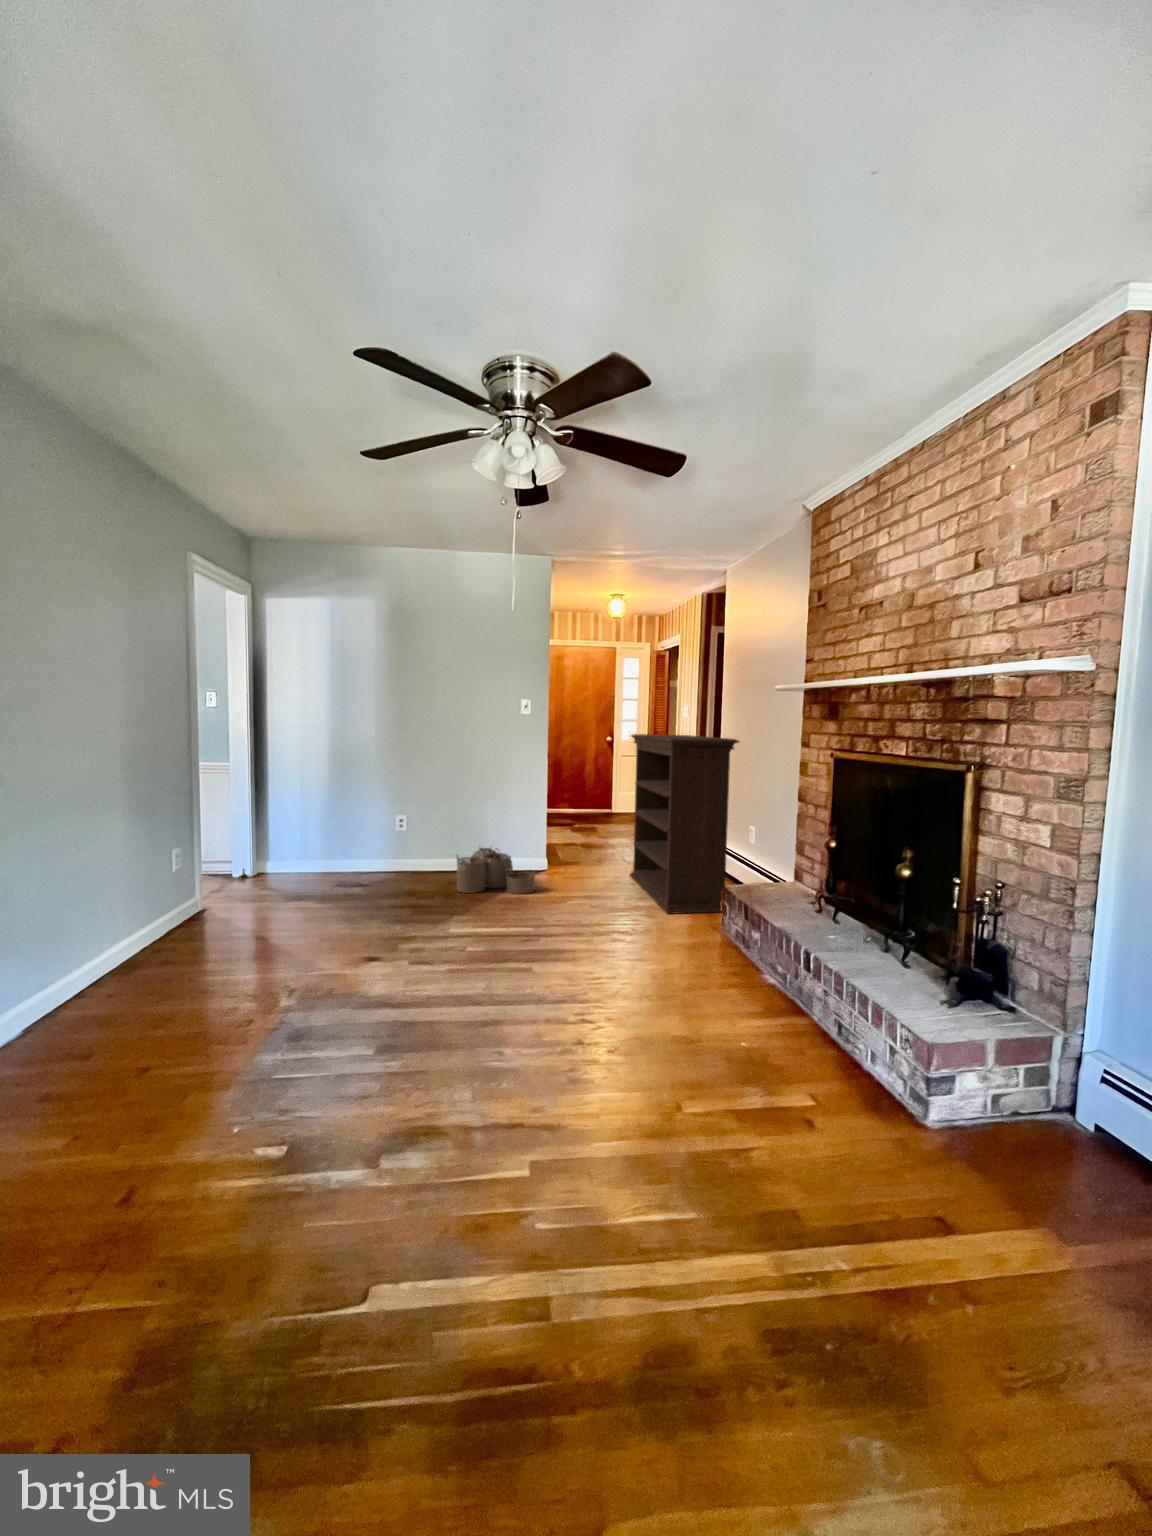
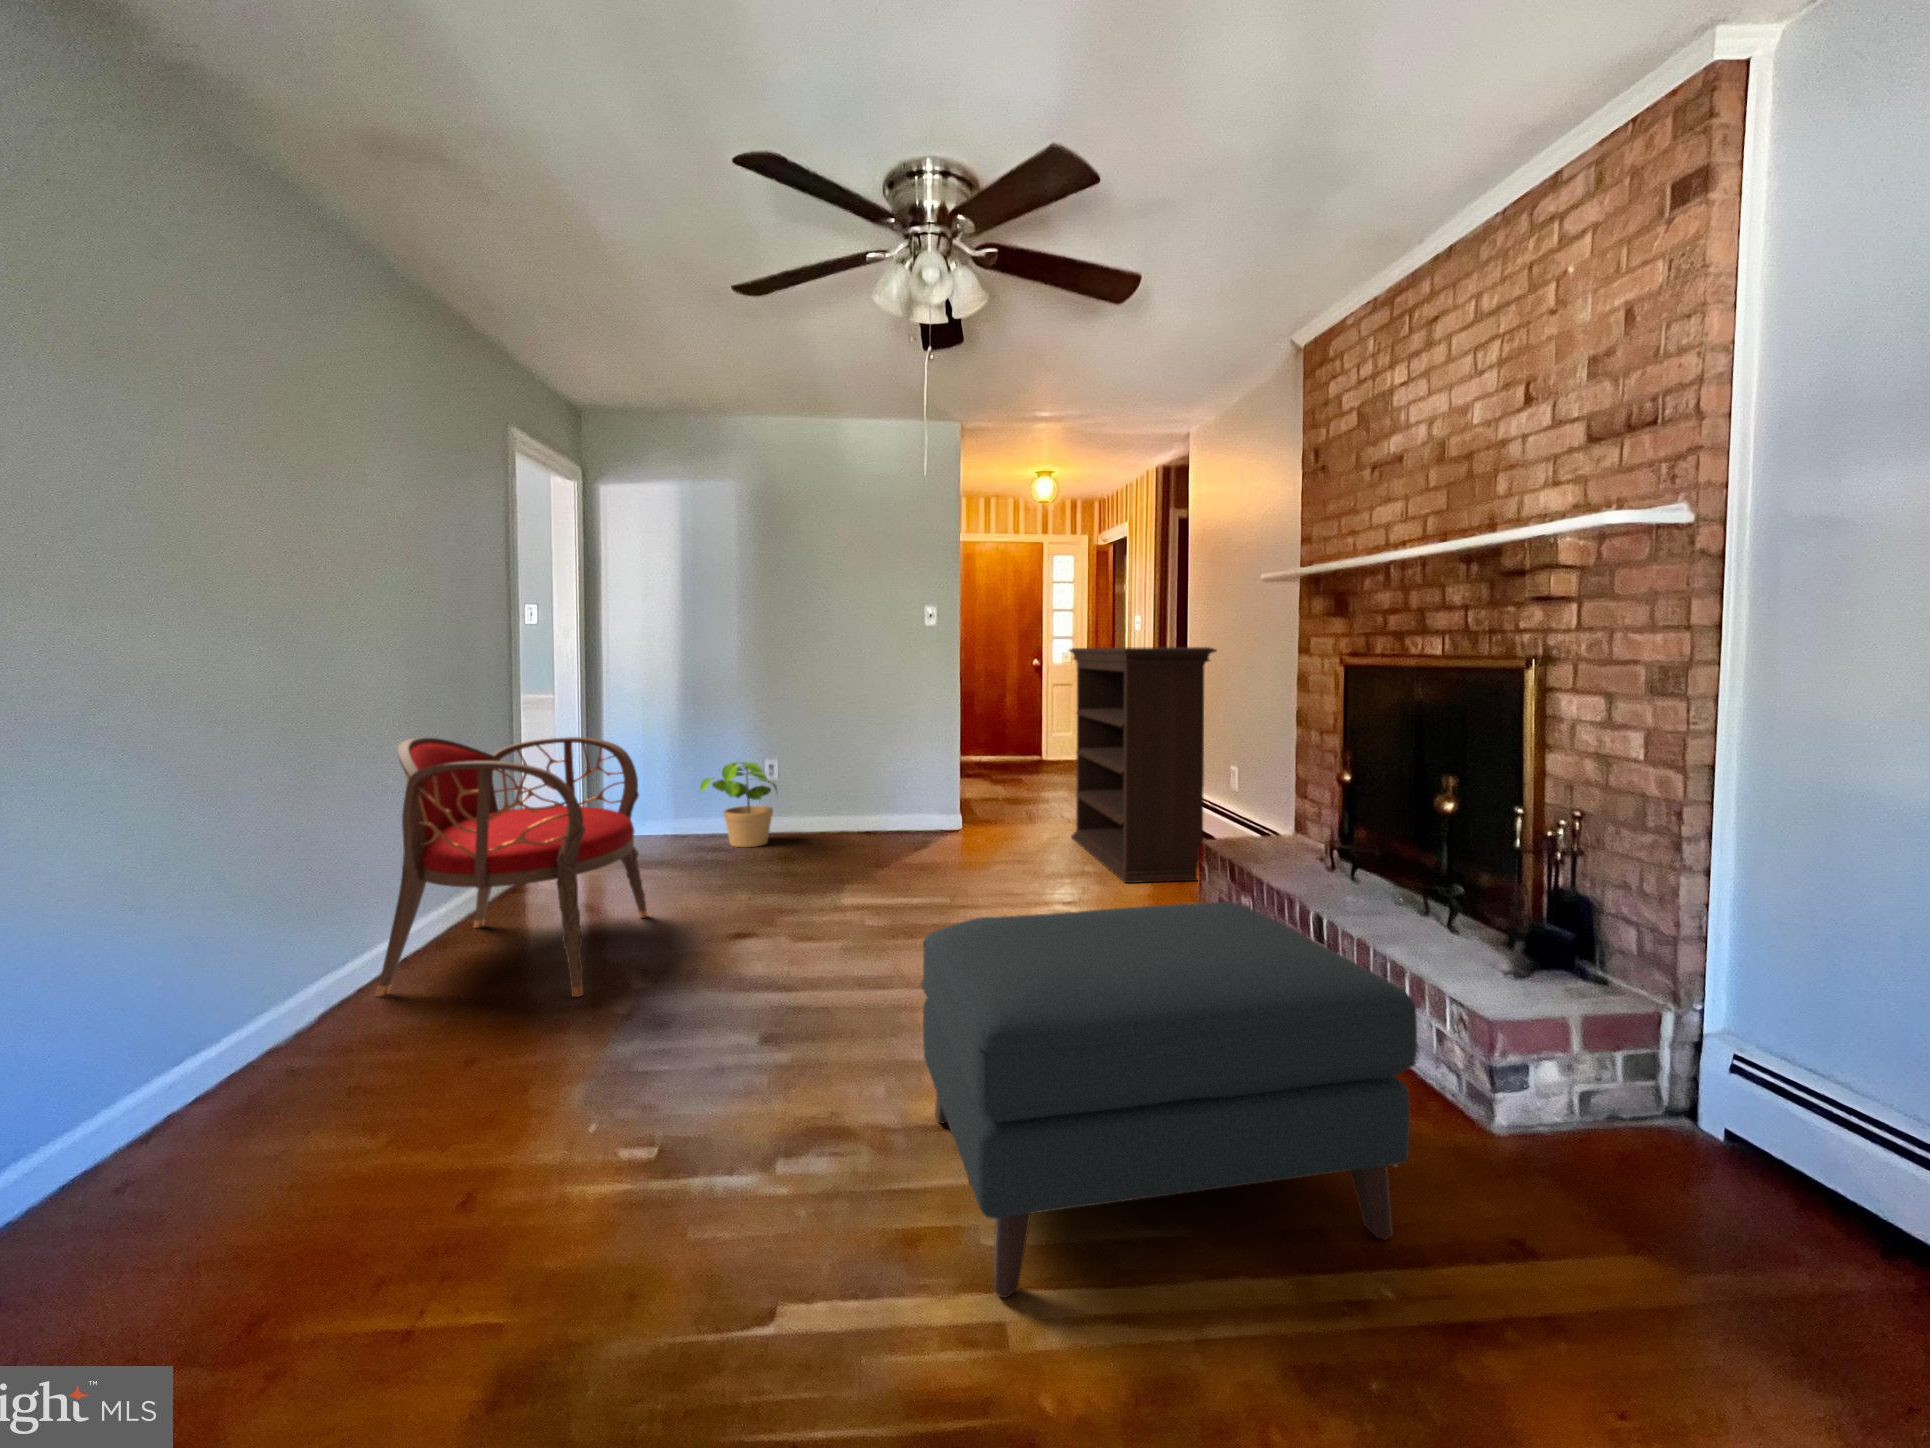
armchair: none [77,802,302,1010] -> present [376,737,648,997]
potted plant: none [348,817,409,881] -> present [700,762,777,847]
woven basket: present [457,848,535,894] -> none [842,799,947,861]
ottoman: none [498,951,874,1278] -> present [921,902,1417,1298]

